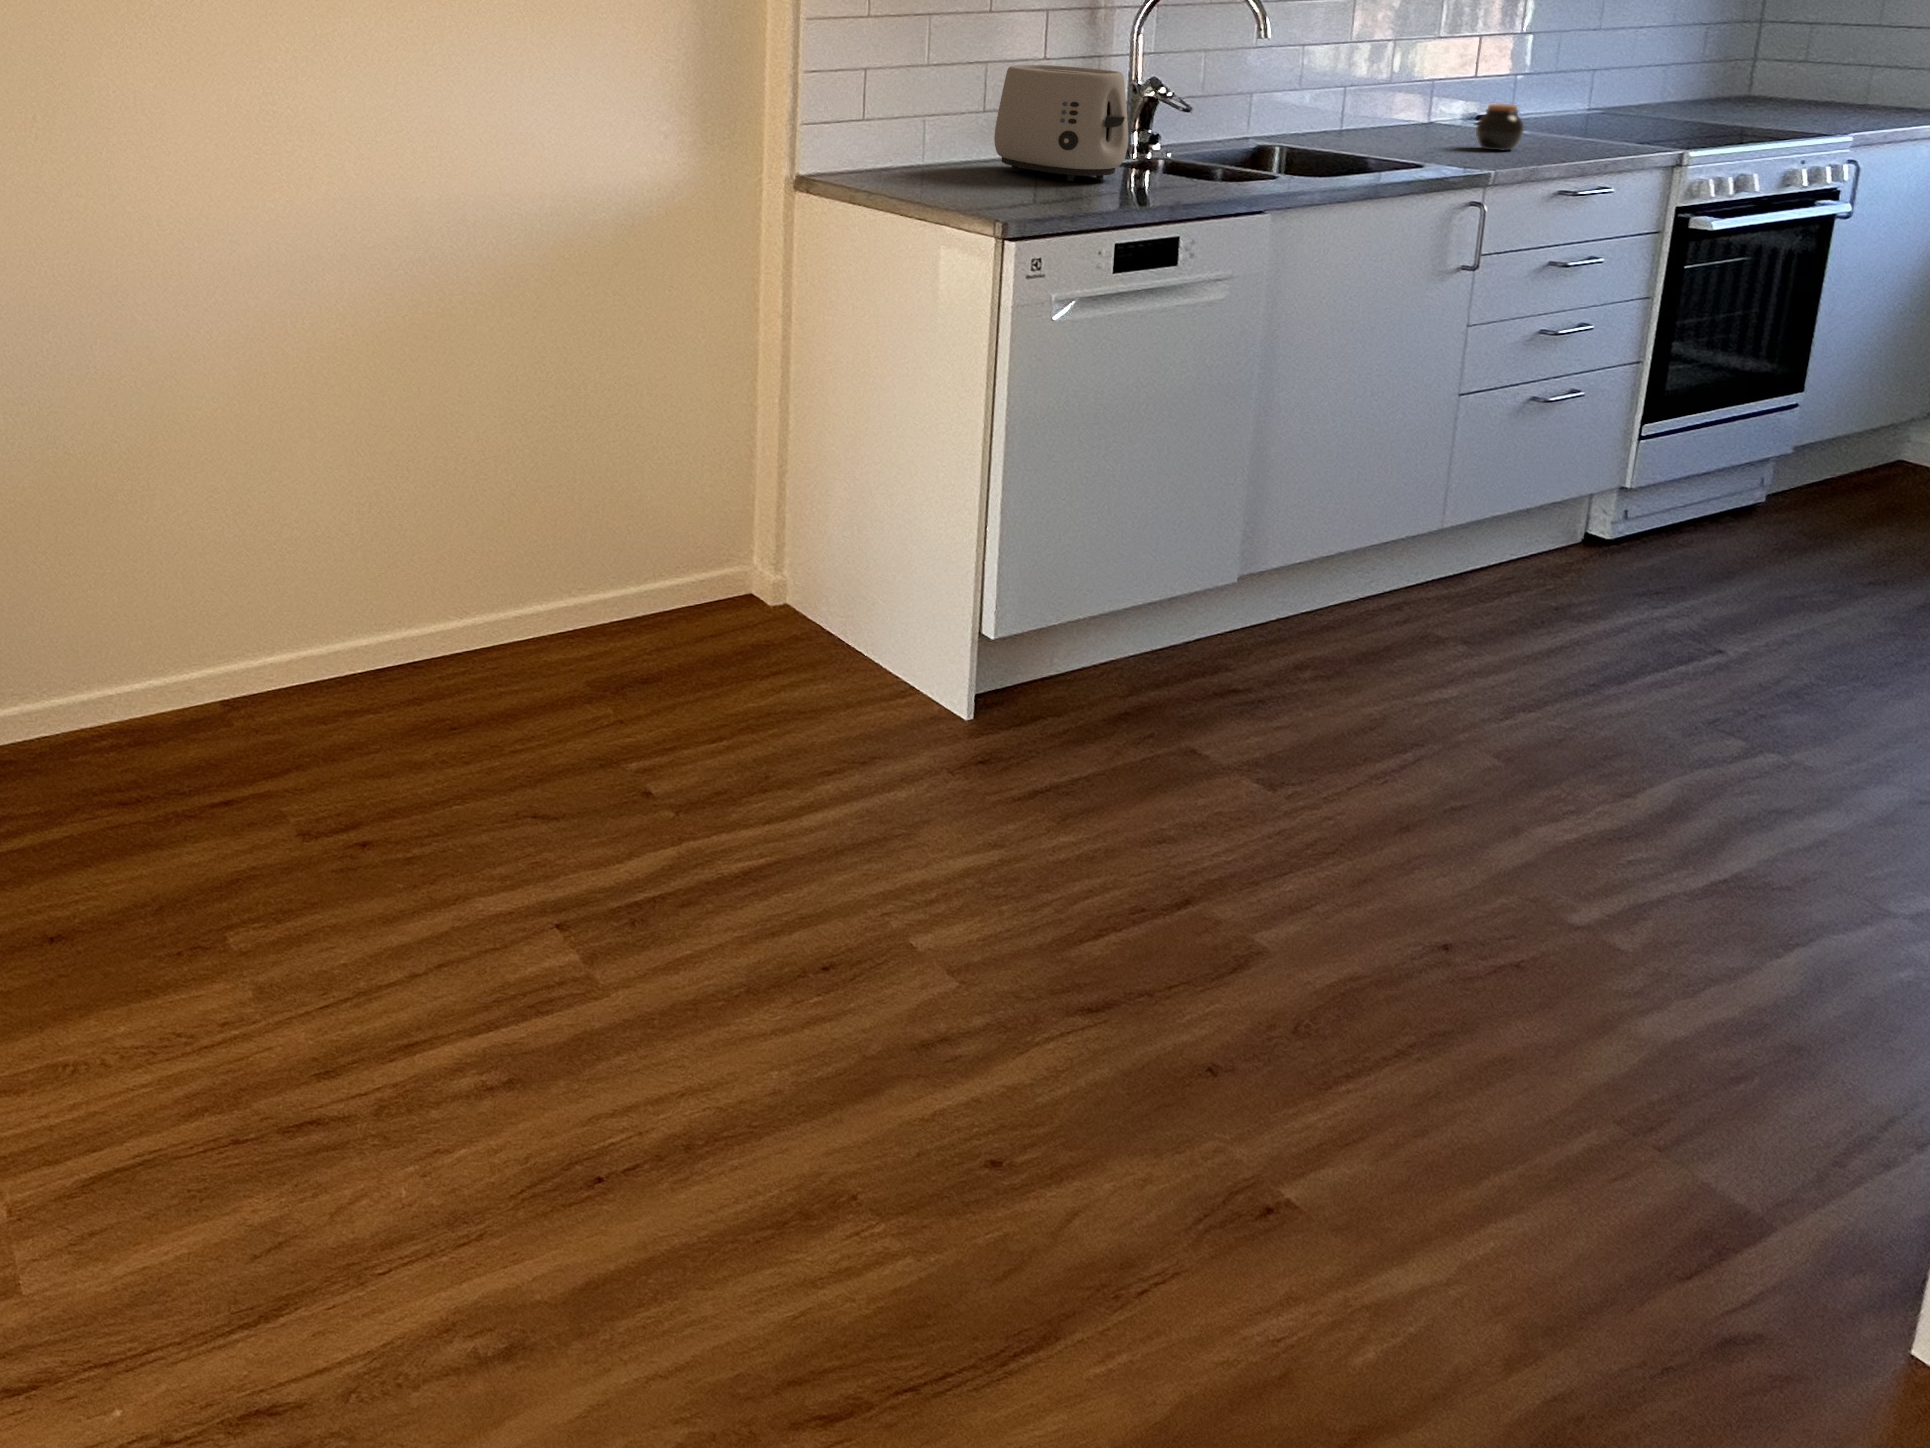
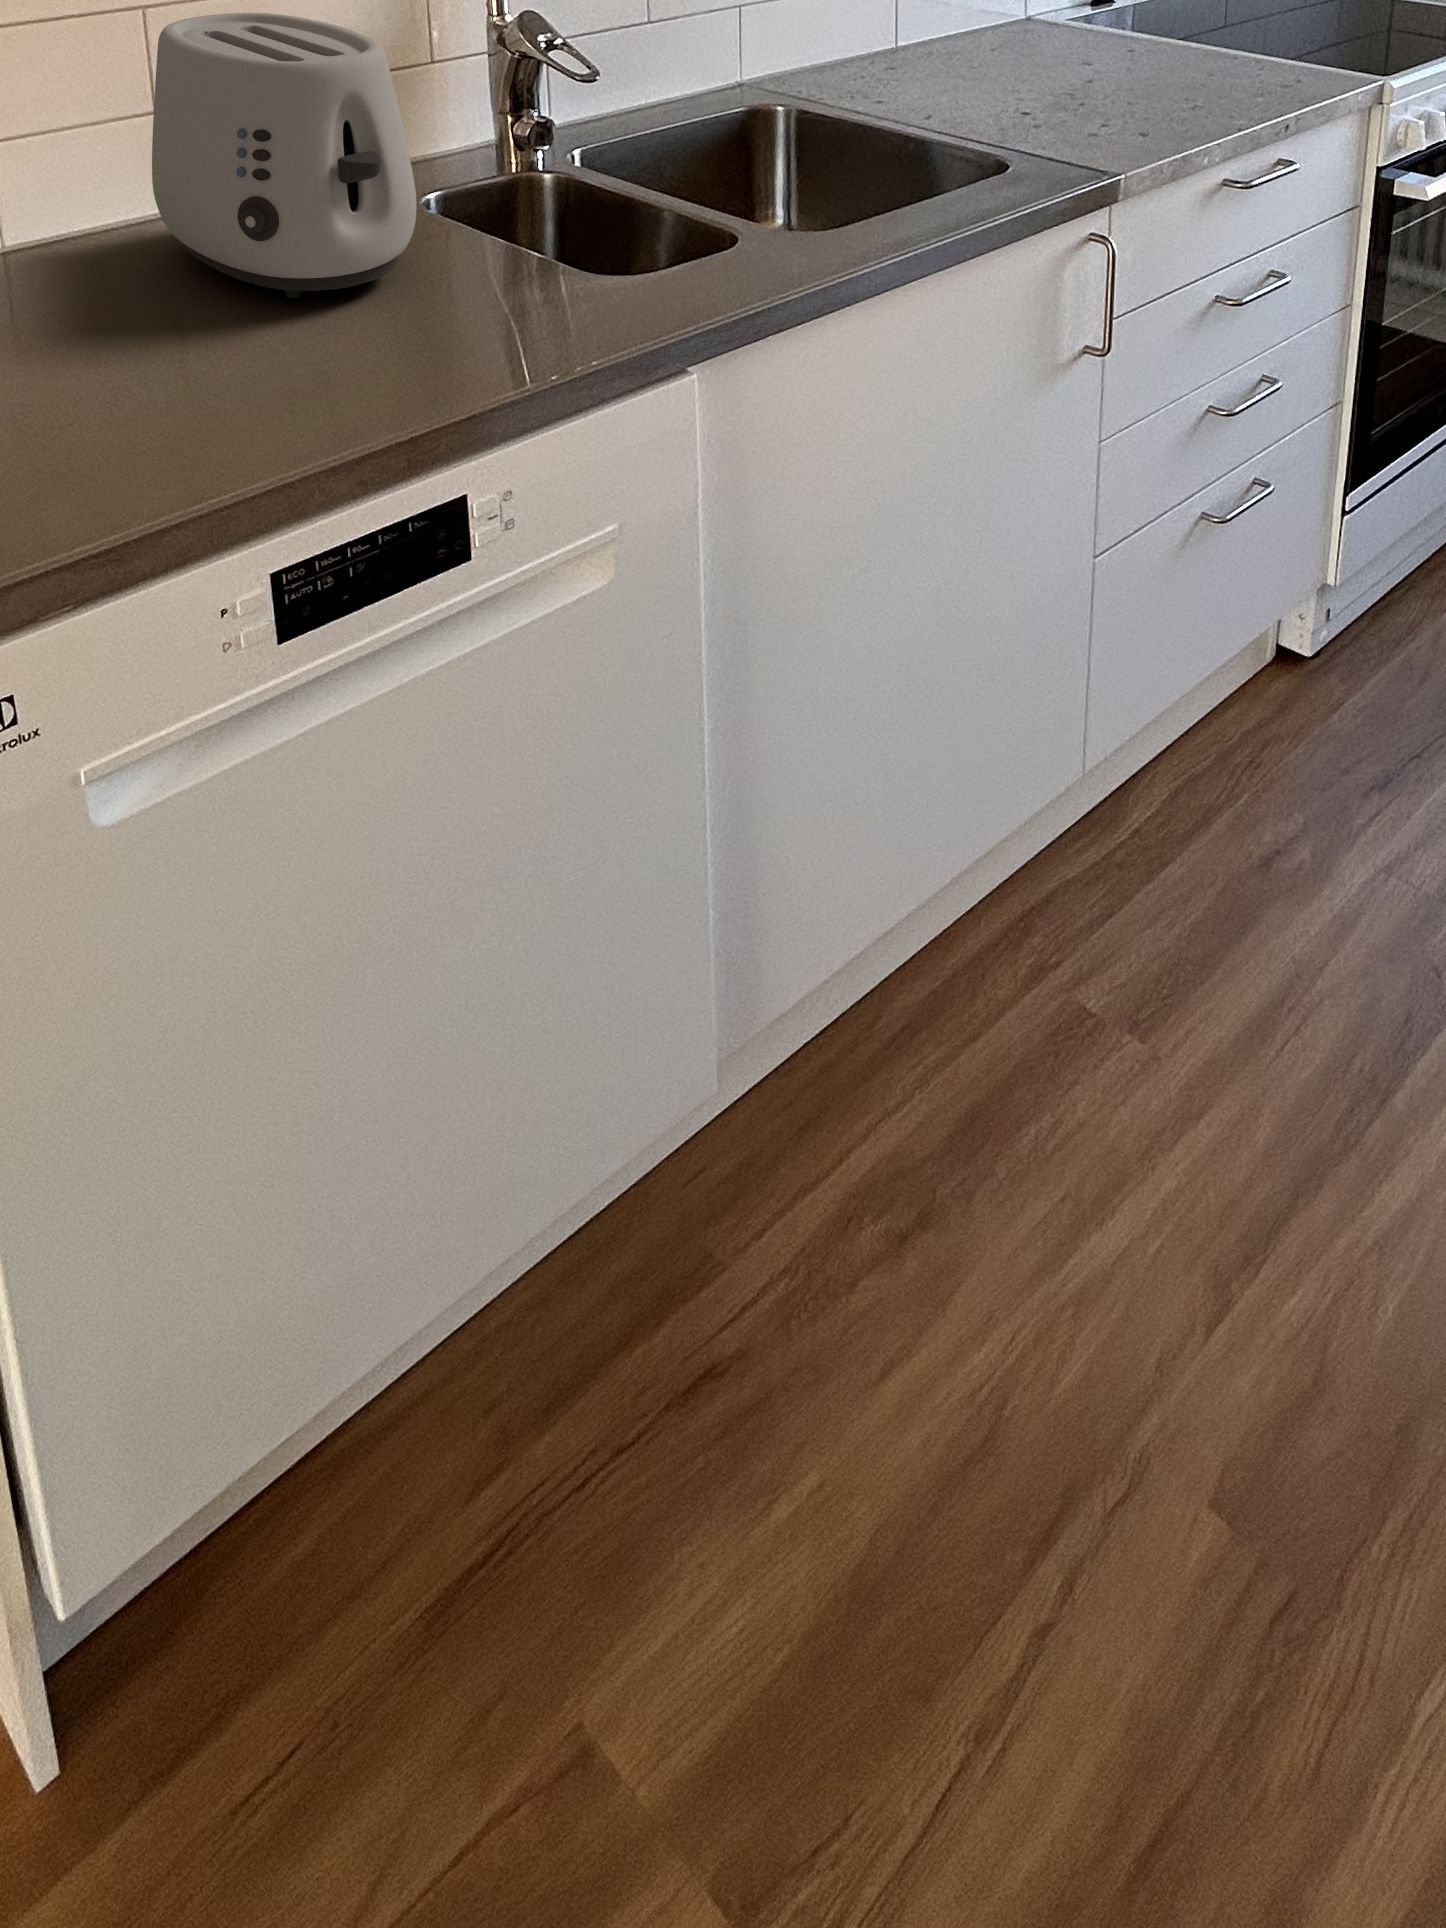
jar: present [1476,104,1524,150] -> none [1094,16,1164,97]

